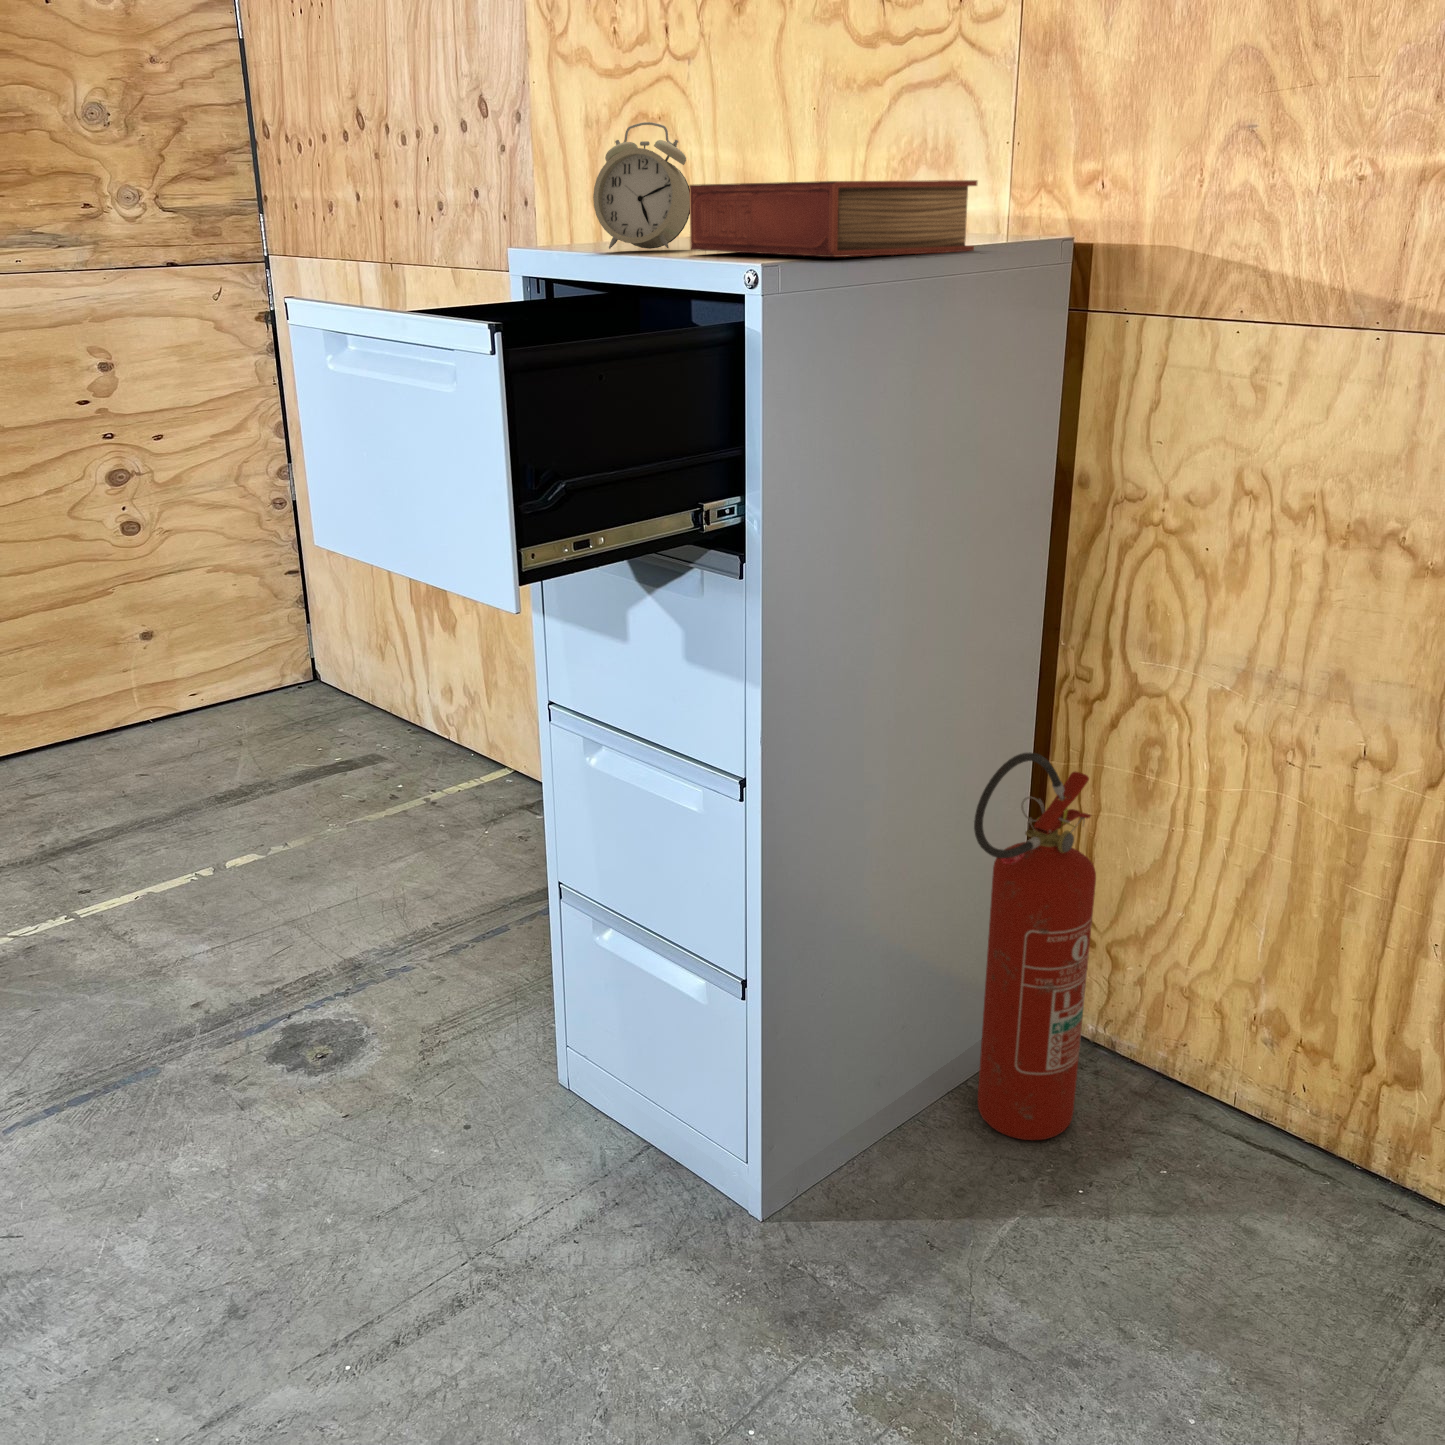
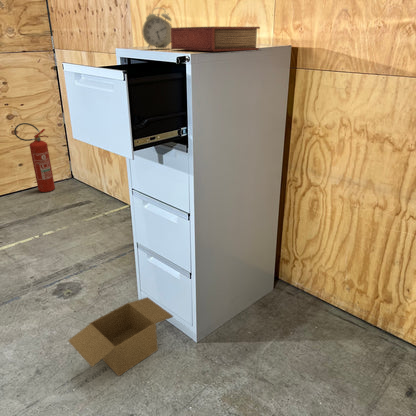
fire extinguisher: present [974,753,1096,1140] -> present [14,123,55,192]
cardboard box: none [338,1065,683,1324] -> present [69,297,173,376]

